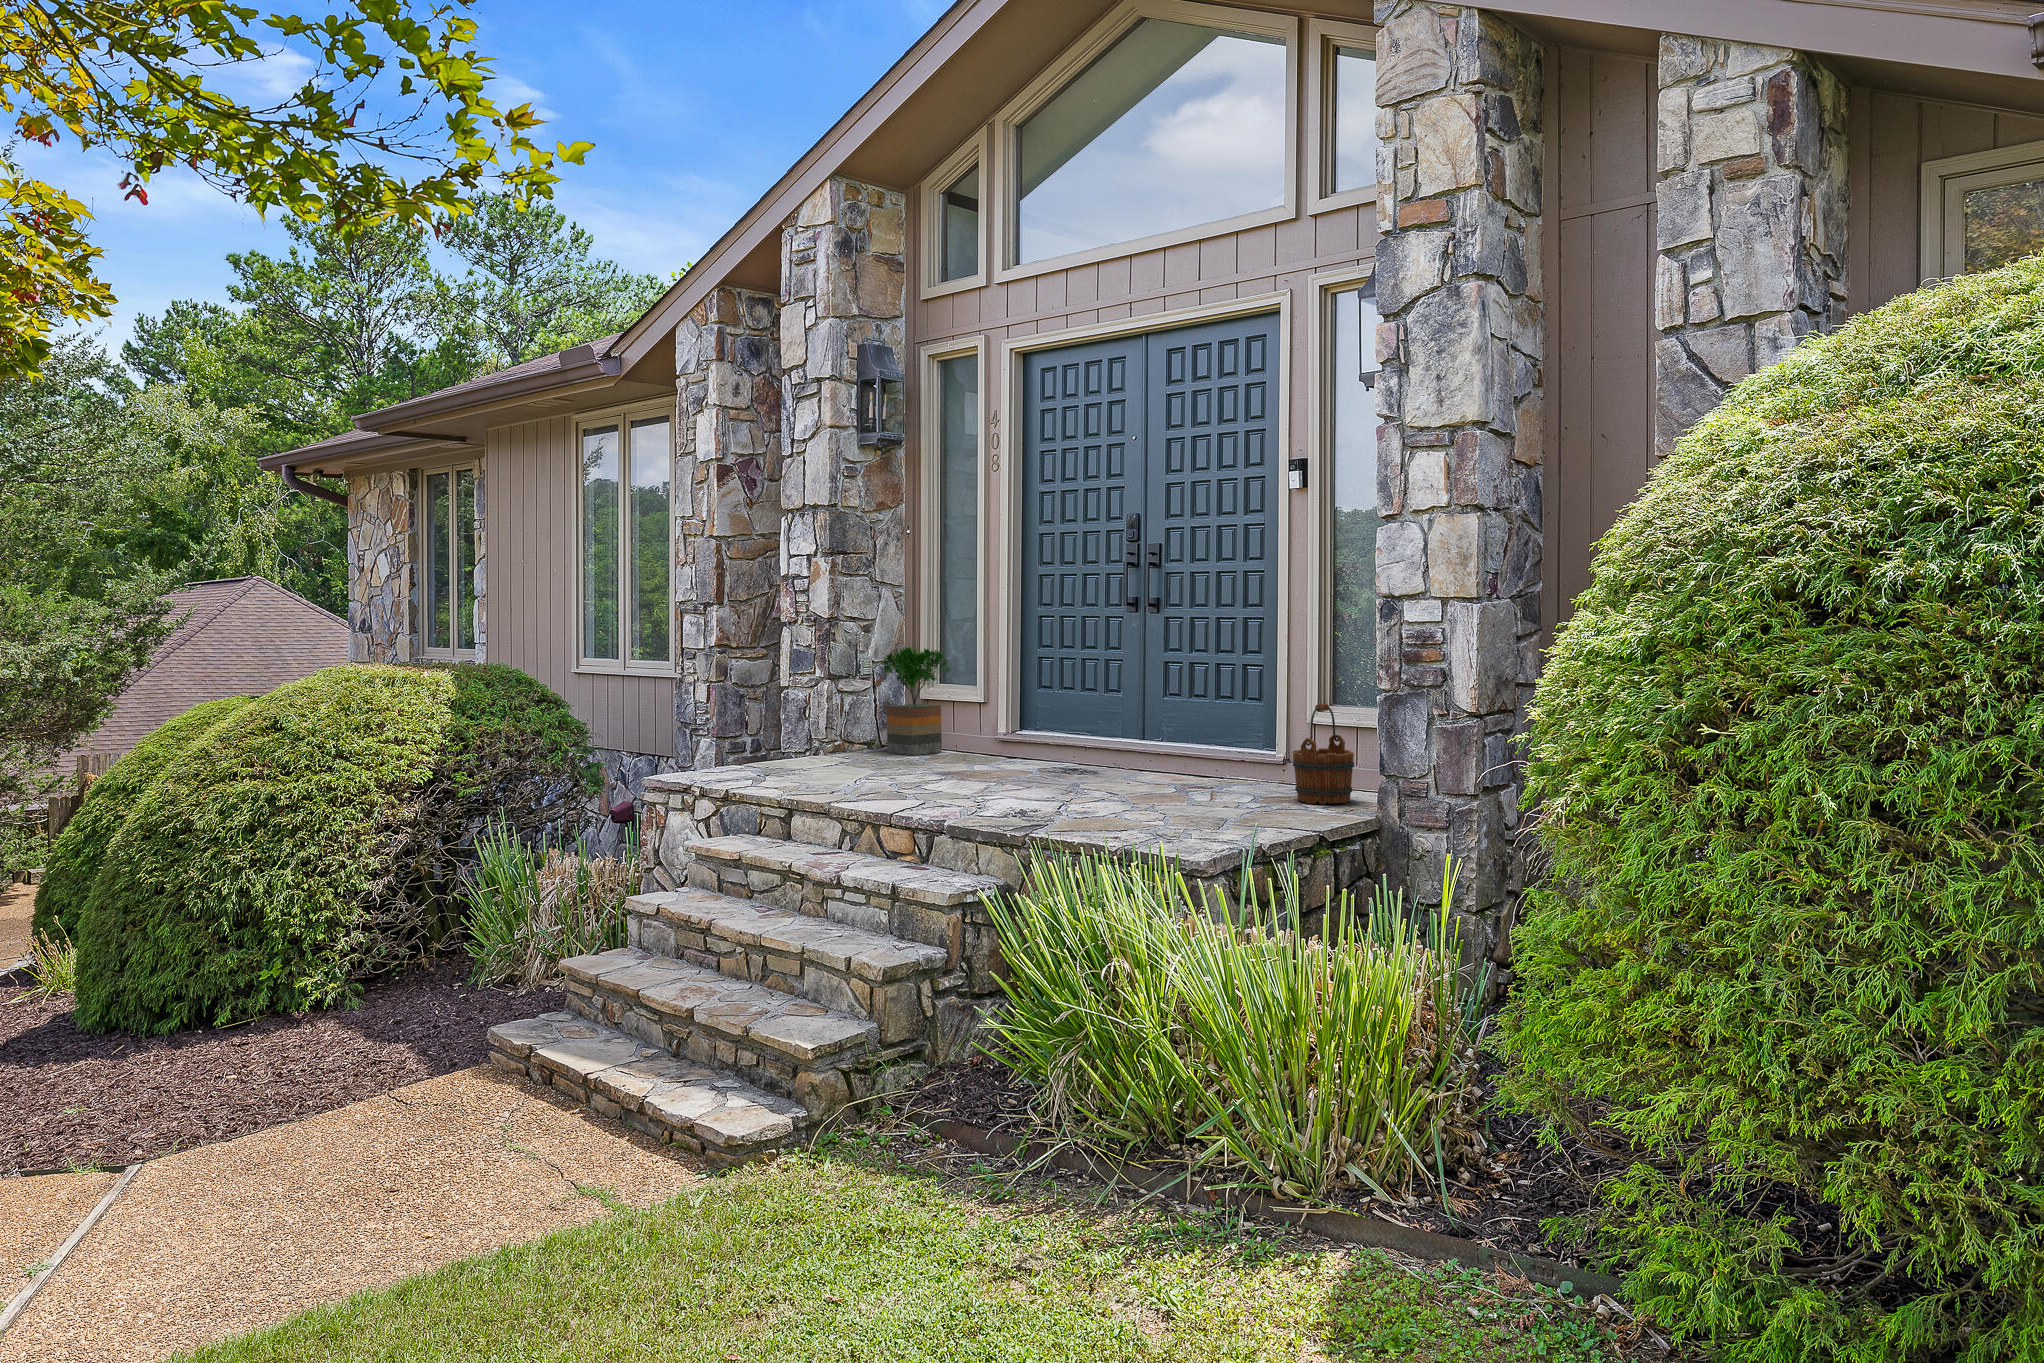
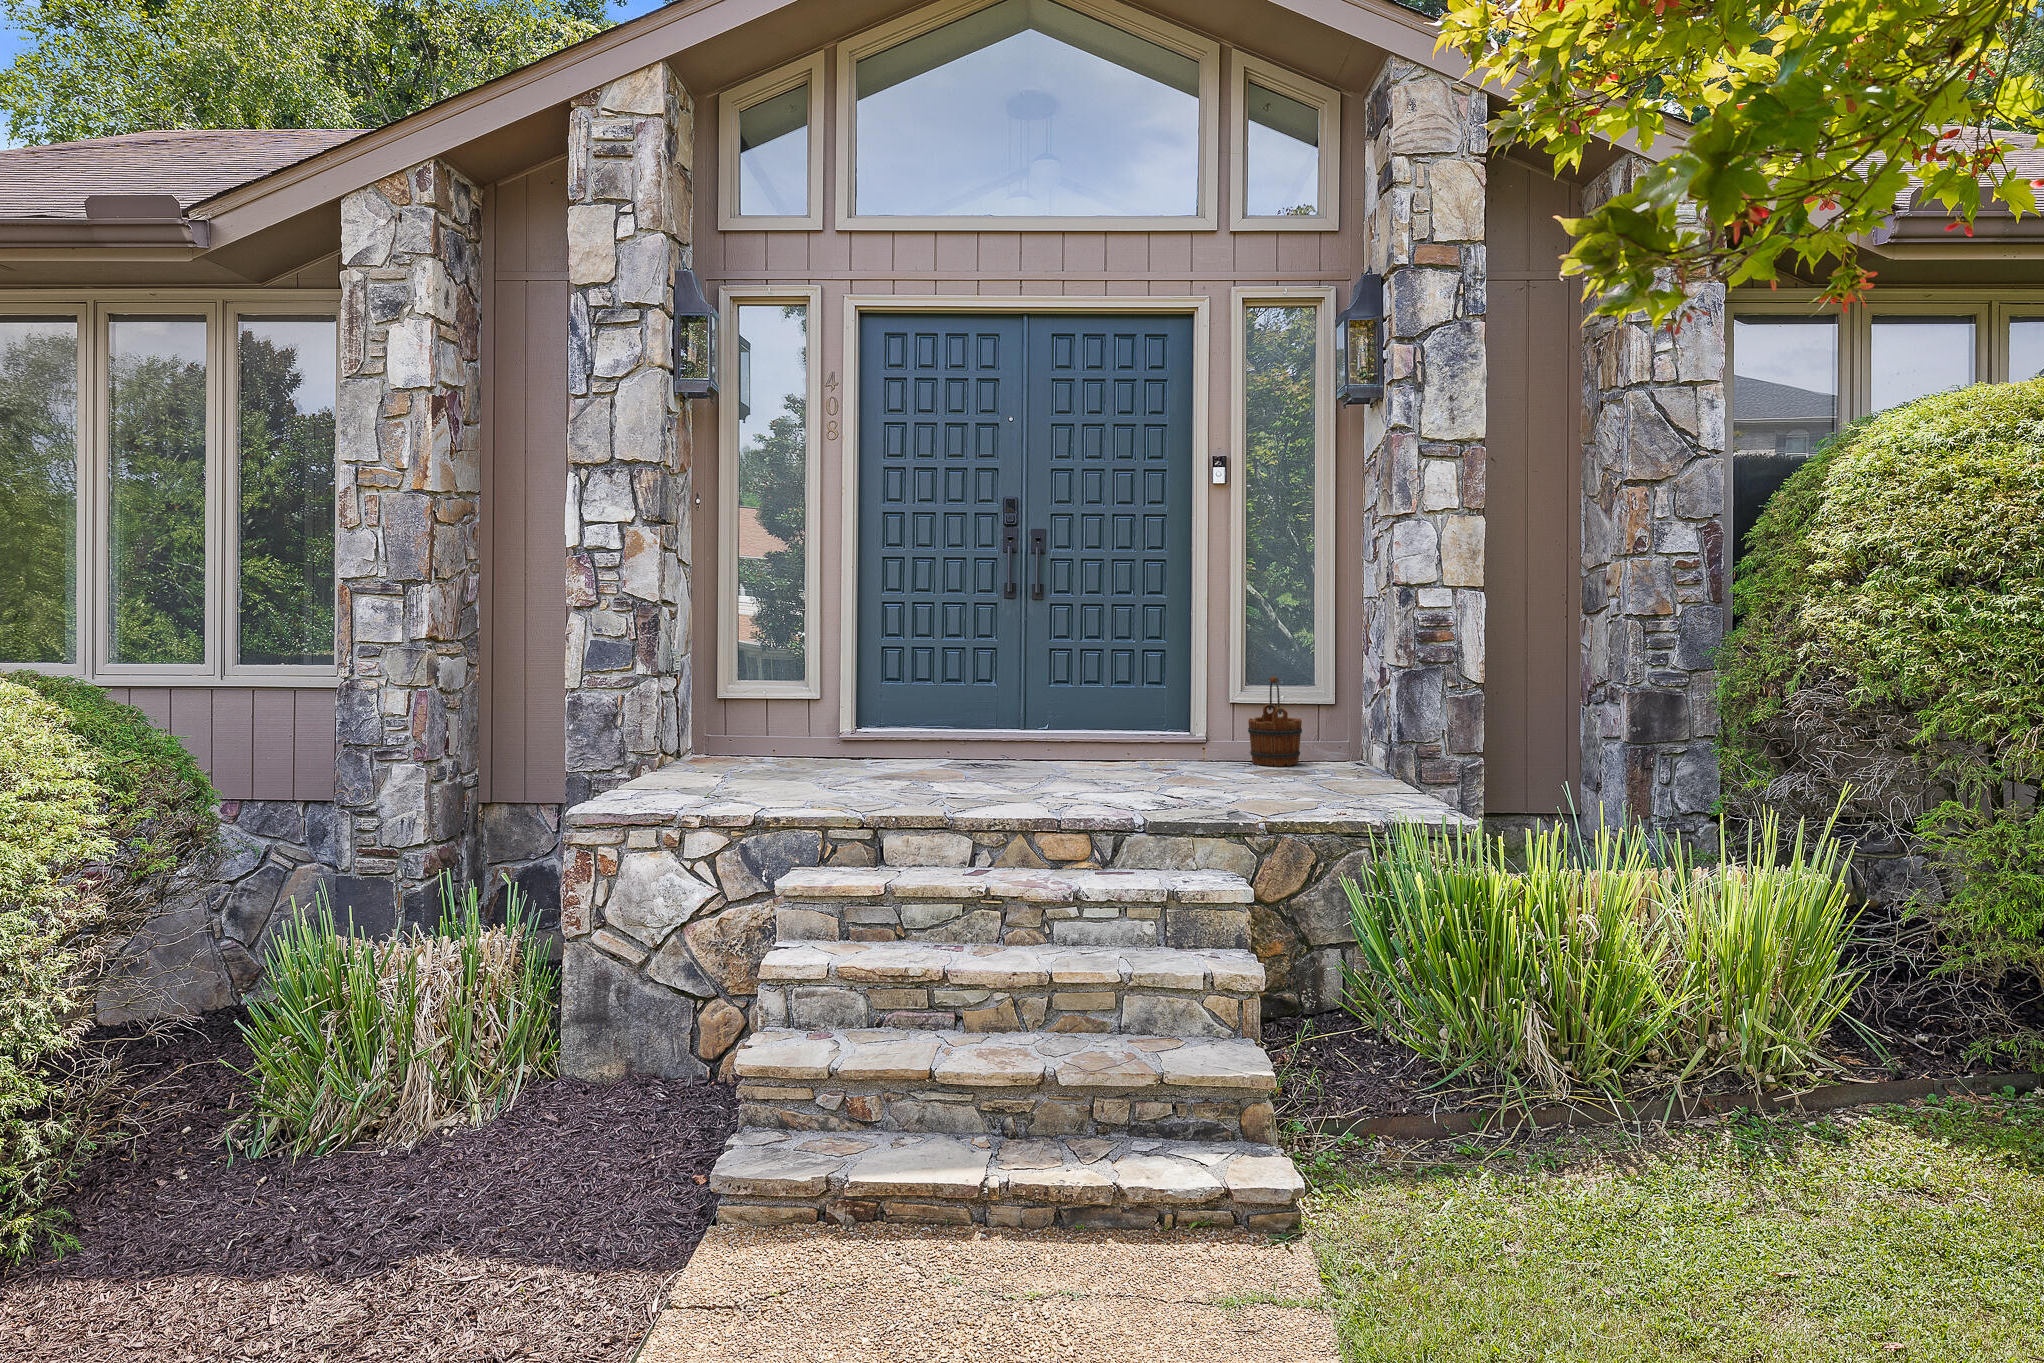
potted tree: present [882,647,951,755] -> none [710,636,793,763]

